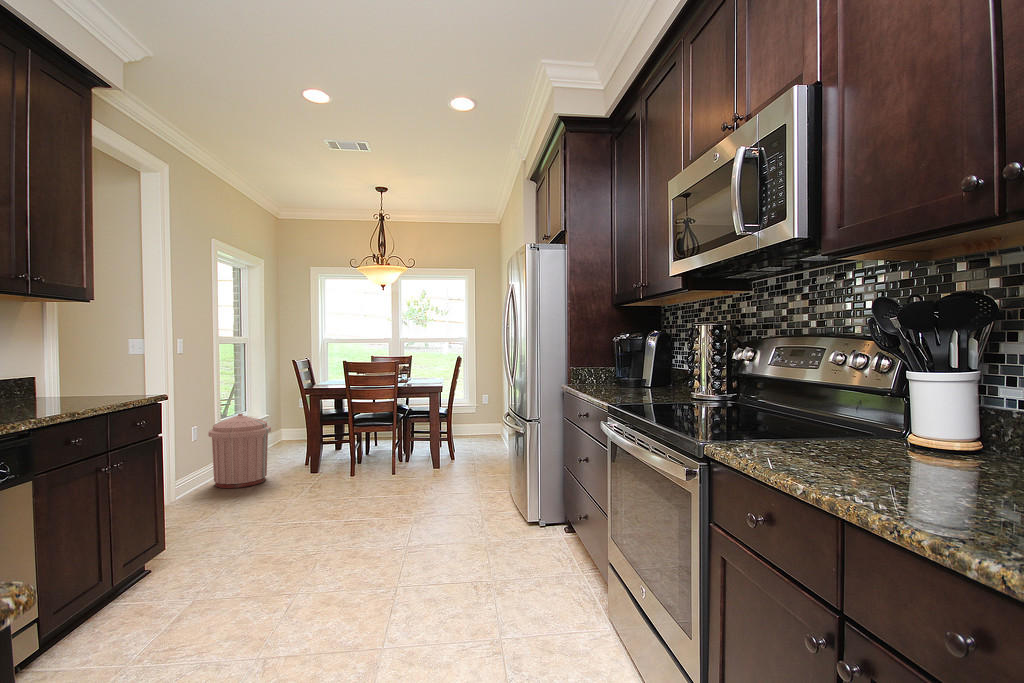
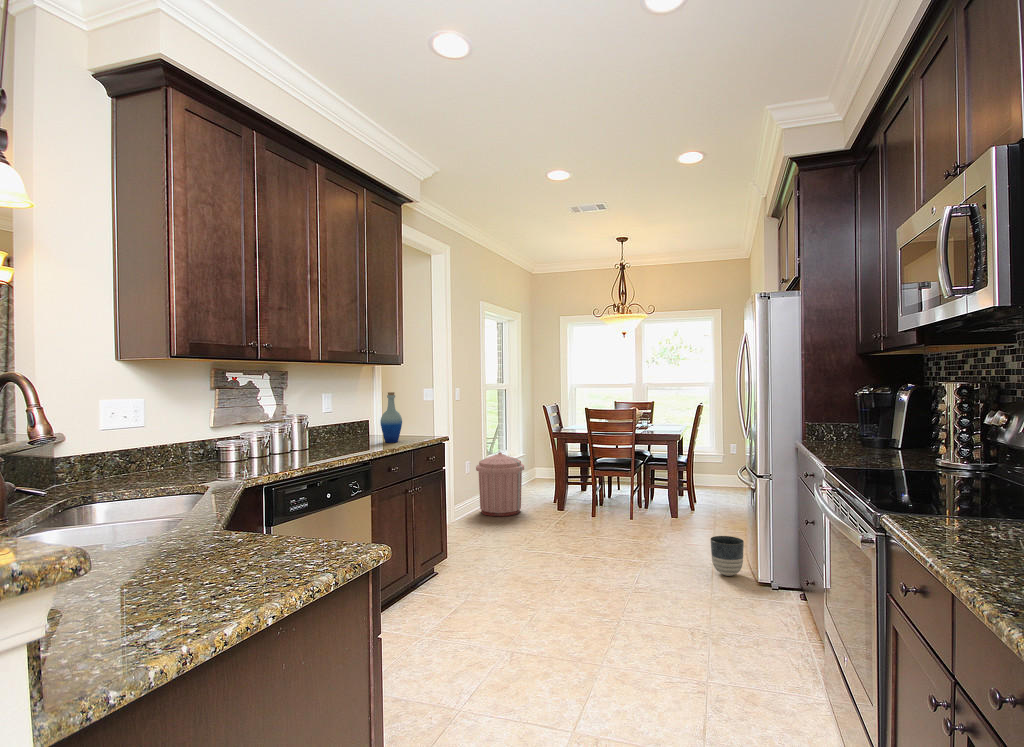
bottle: none [56,336,94,406] -> present [380,392,402,443]
planter: none [479,483,510,523] -> present [710,536,744,576]

